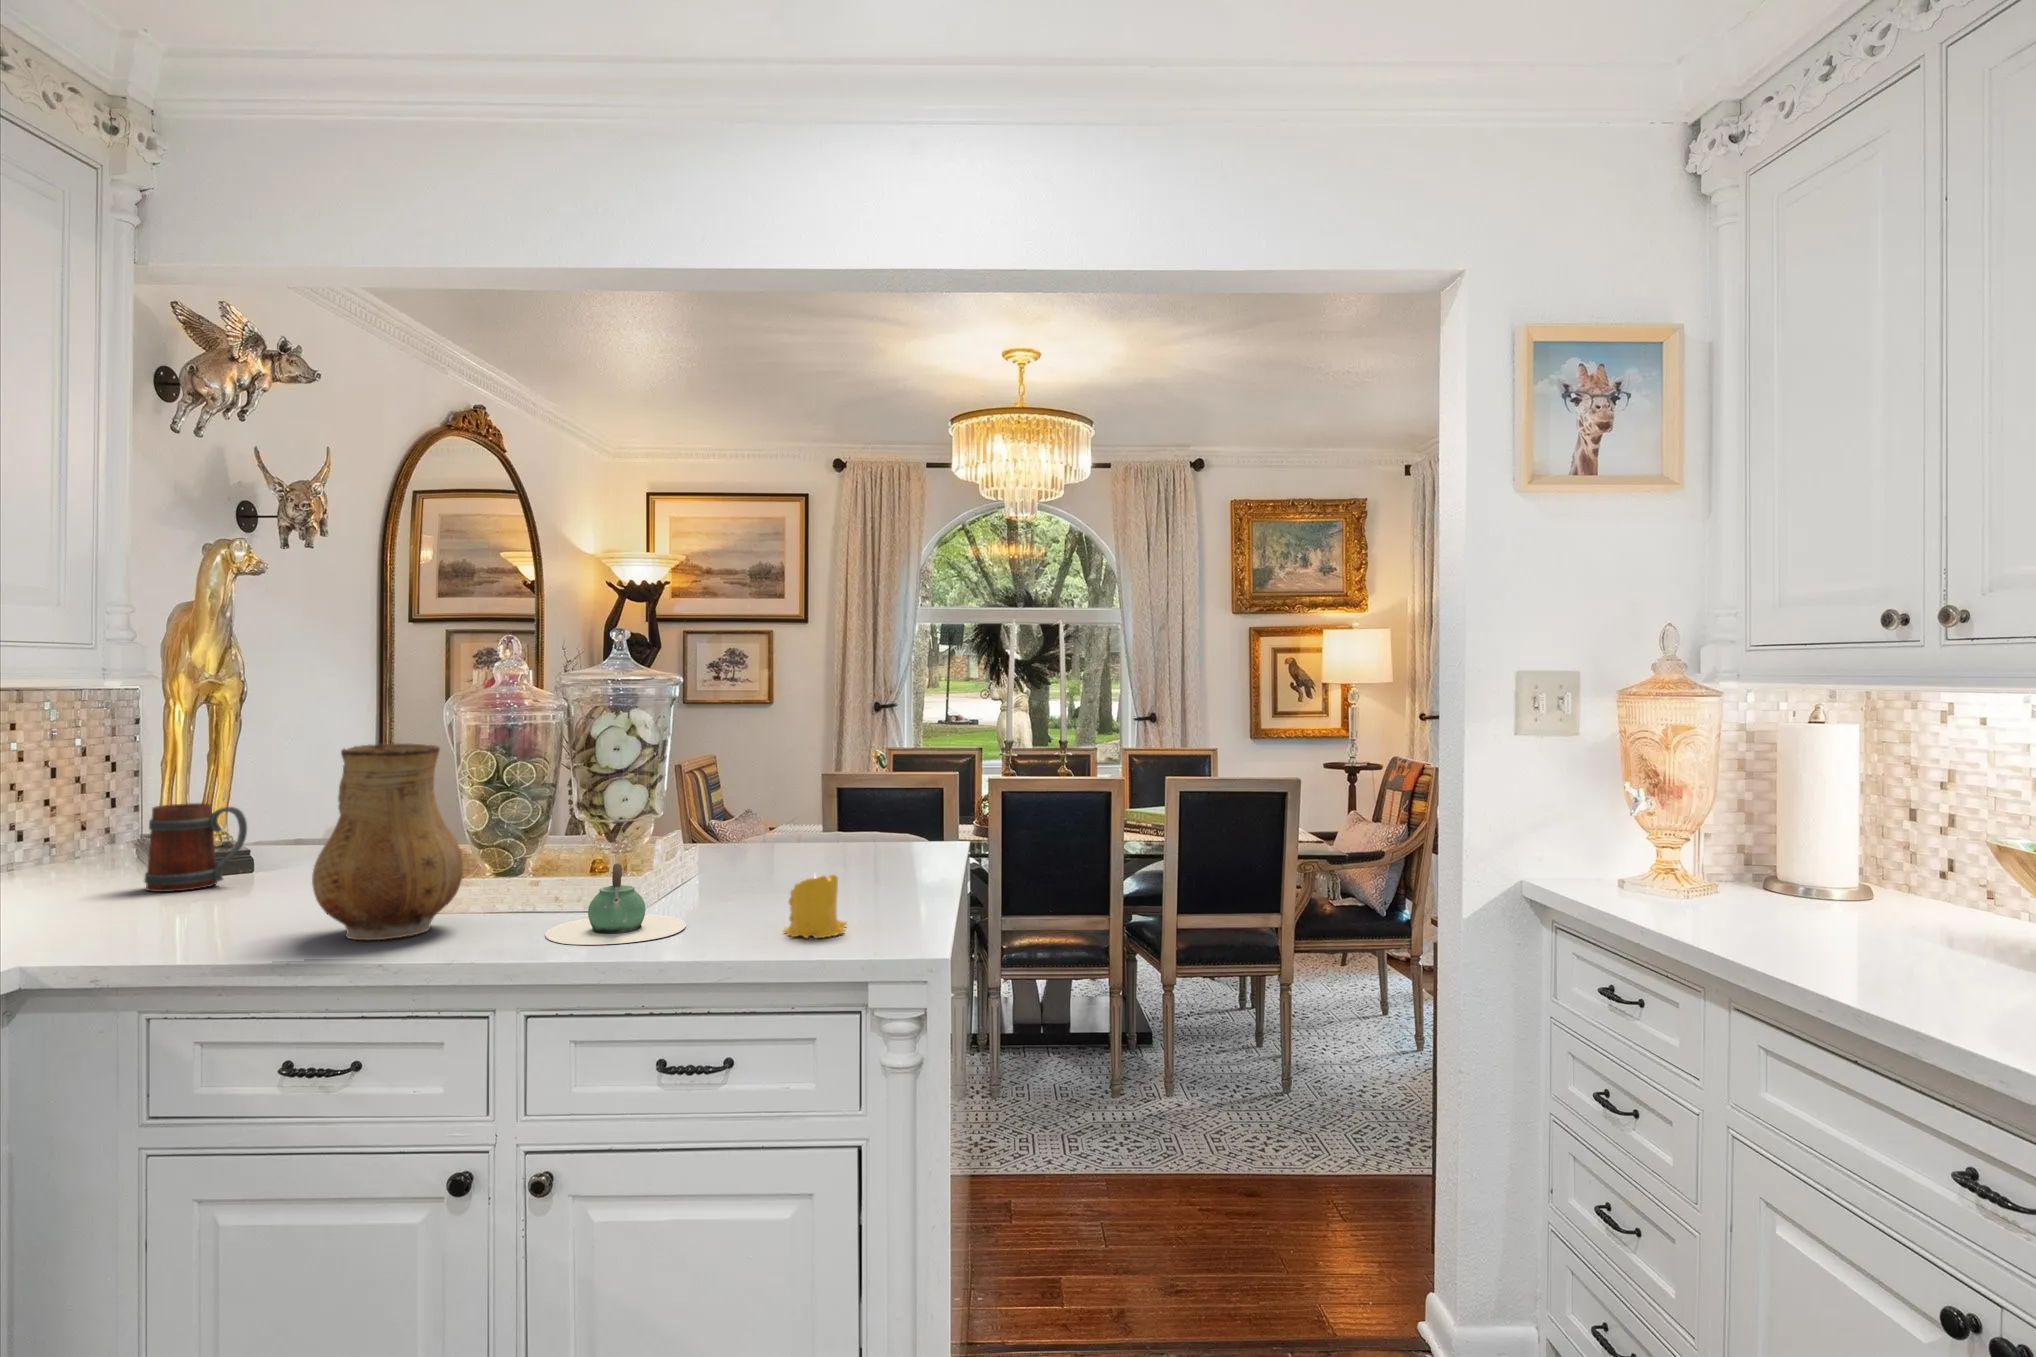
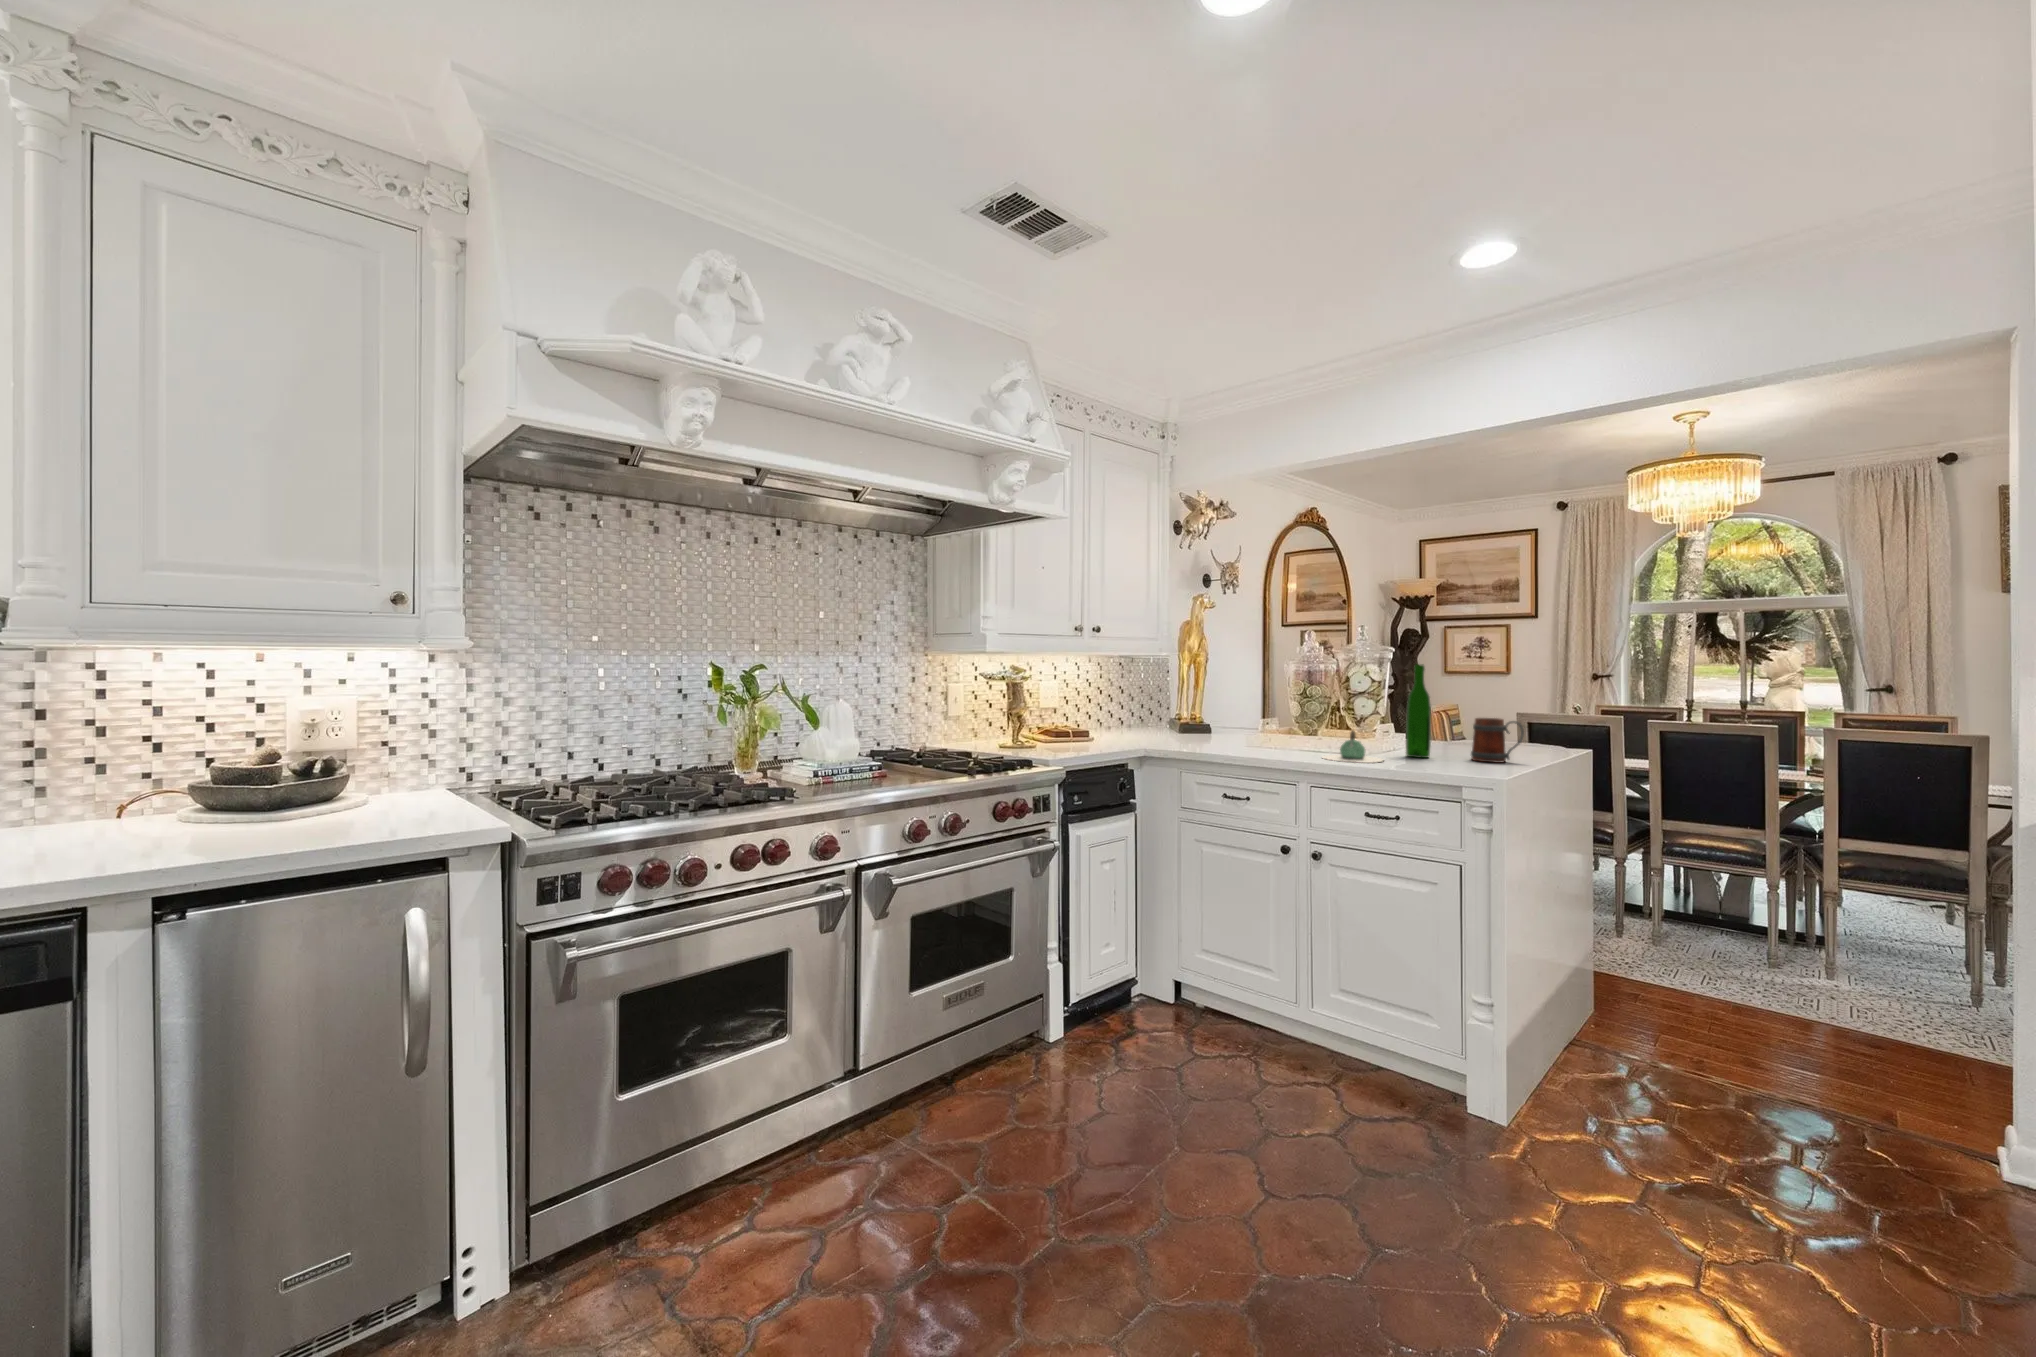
wine bottle: none [716,707,762,900] -> present [1406,664,1431,758]
ceramic pitcher: present [312,744,463,940] -> none [1236,677,1290,752]
mug: present [144,803,247,892] -> present [1471,718,1524,763]
candle: present [784,874,847,938] -> none [1429,740,1464,771]

